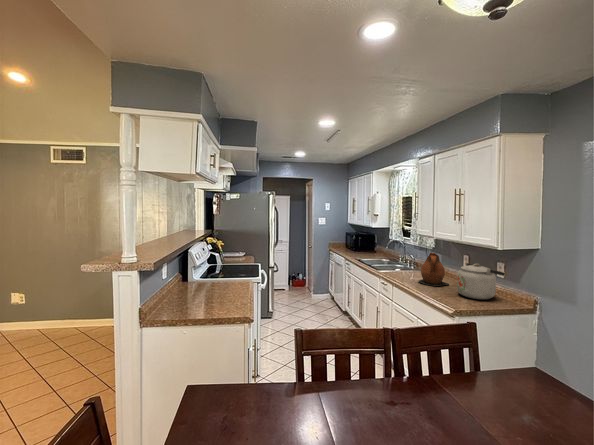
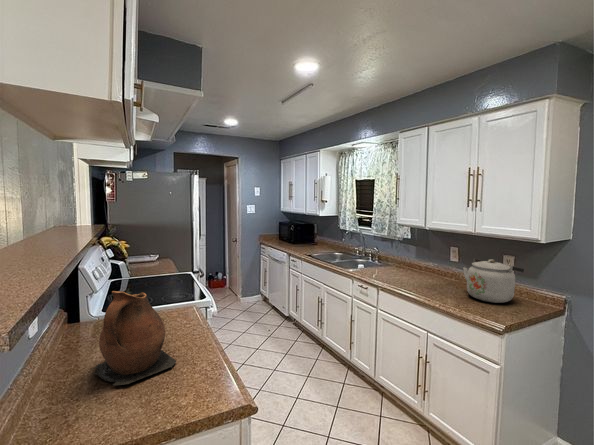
ceramic pitcher: present [419,253,449,286] -> present [93,291,176,386]

